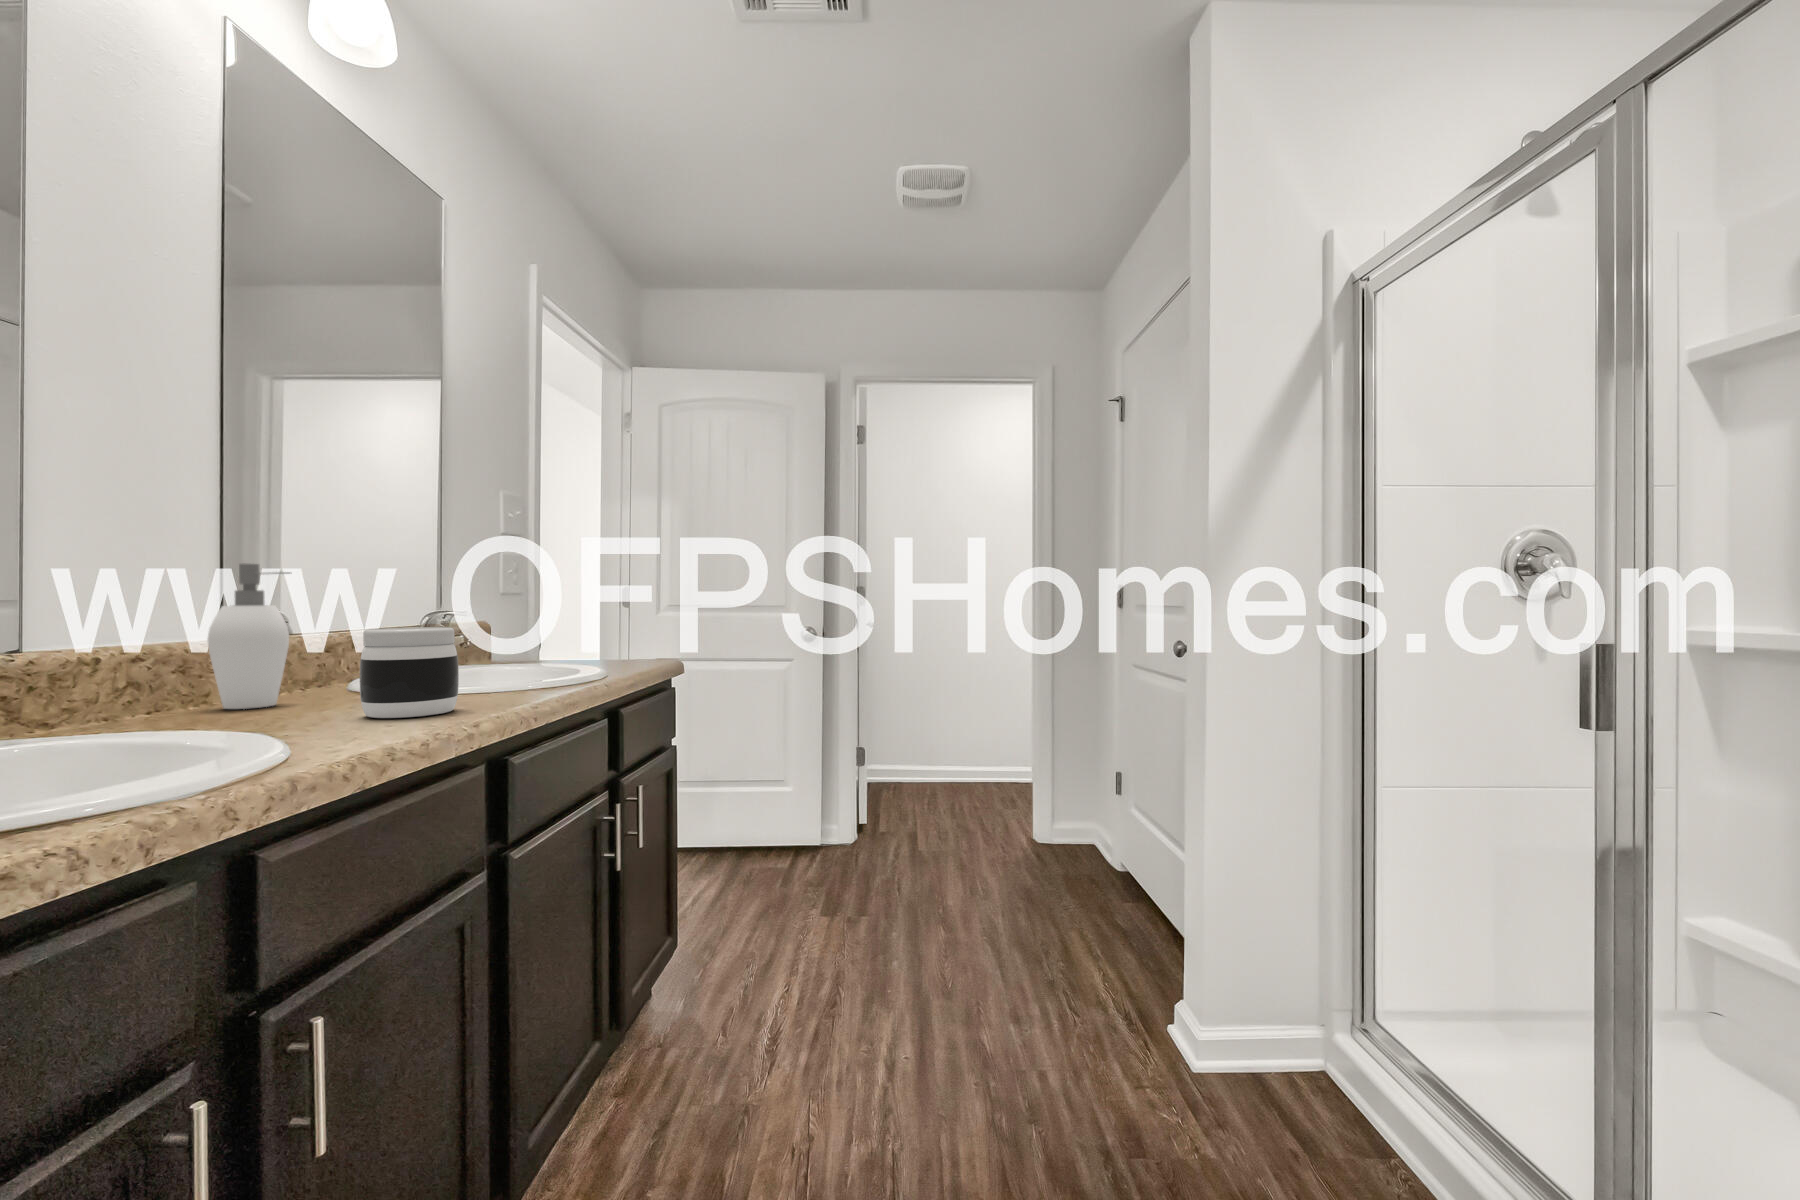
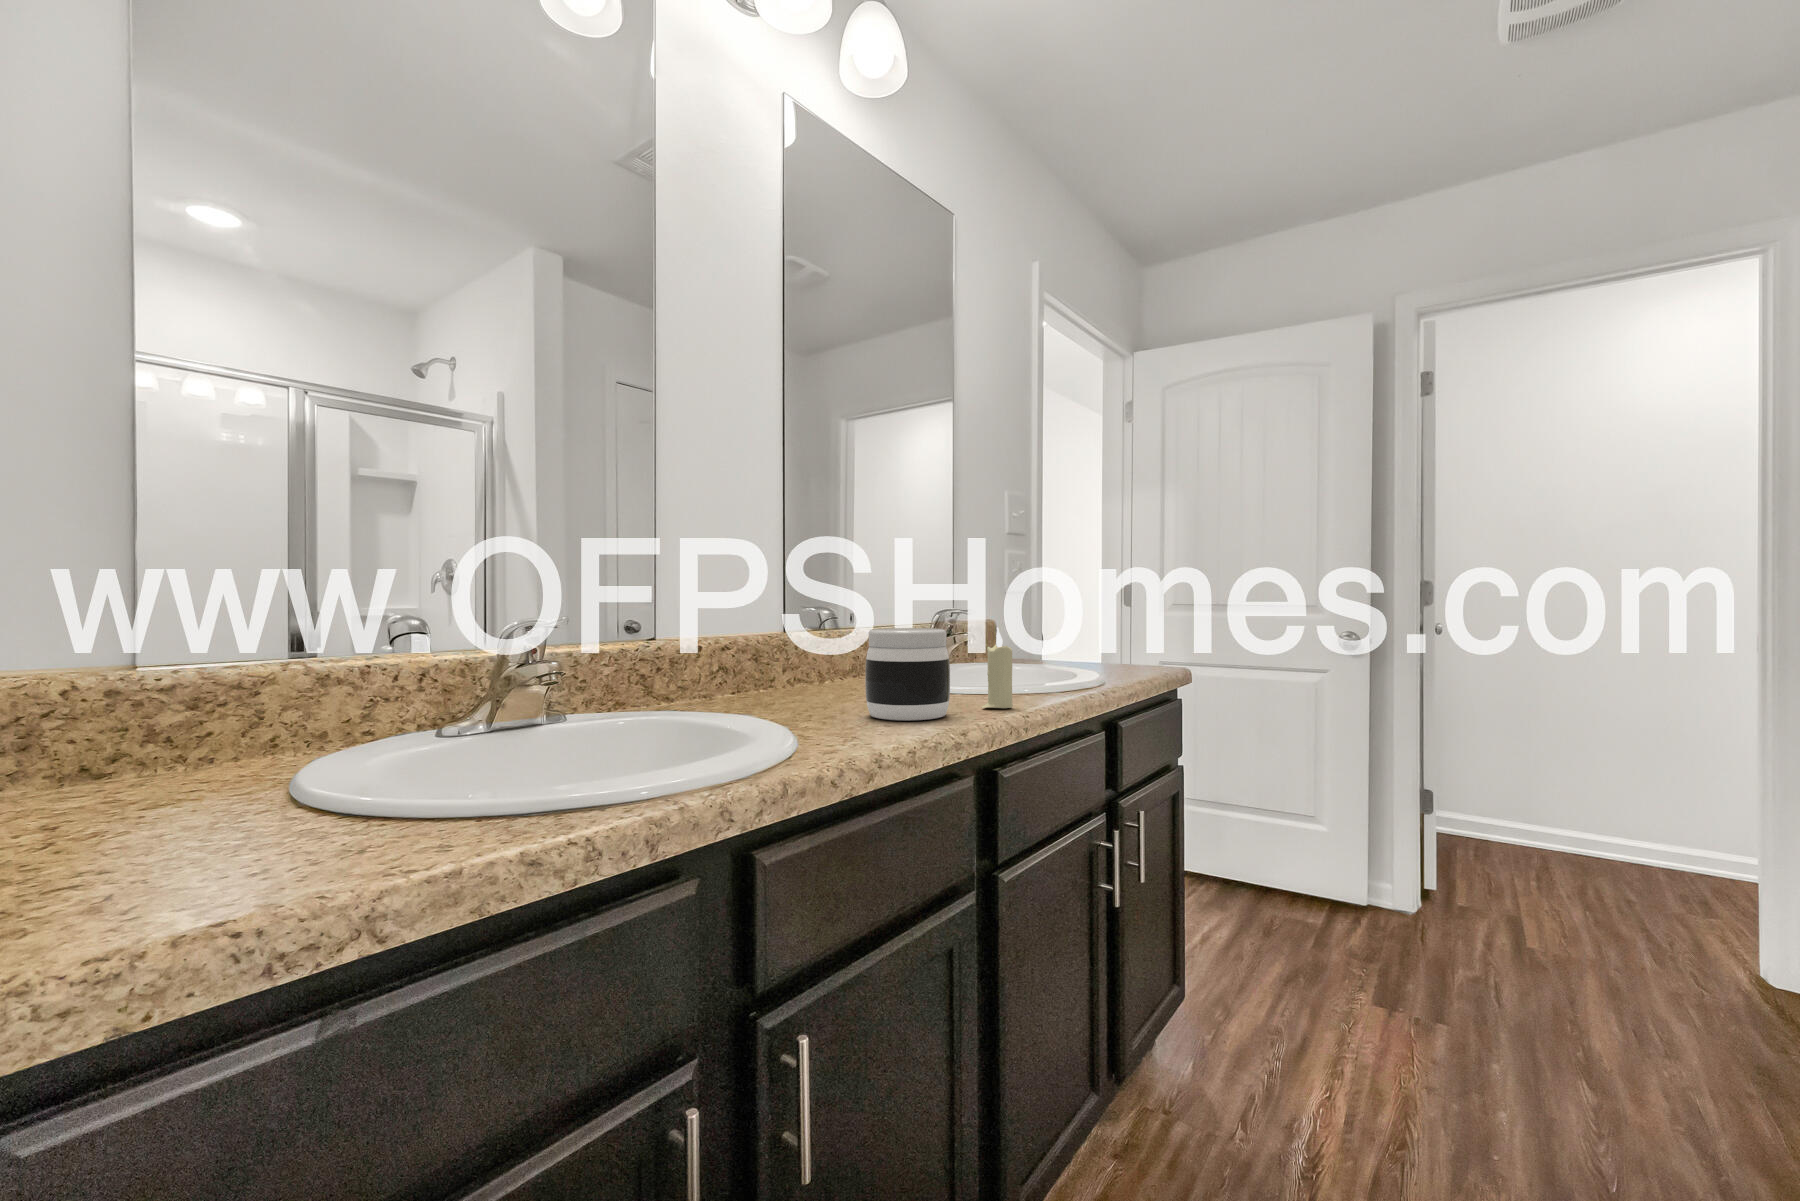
soap dispenser: present [208,564,290,709] -> none [767,567,824,696]
candle: none [490,625,522,701] -> present [982,628,1013,708]

